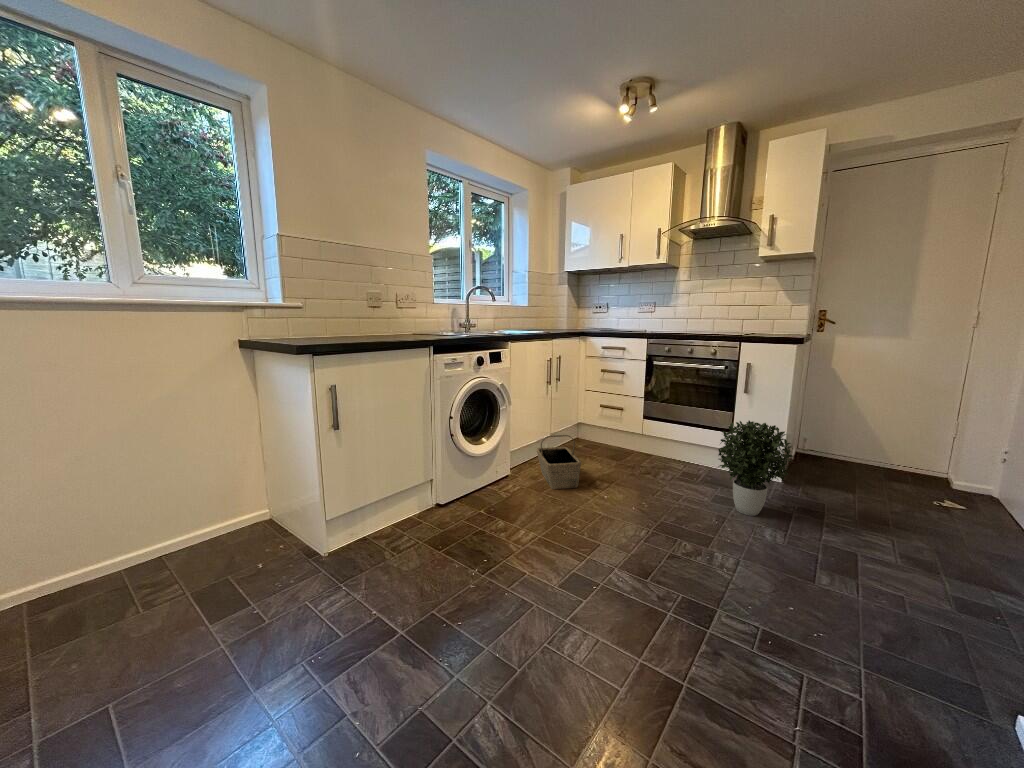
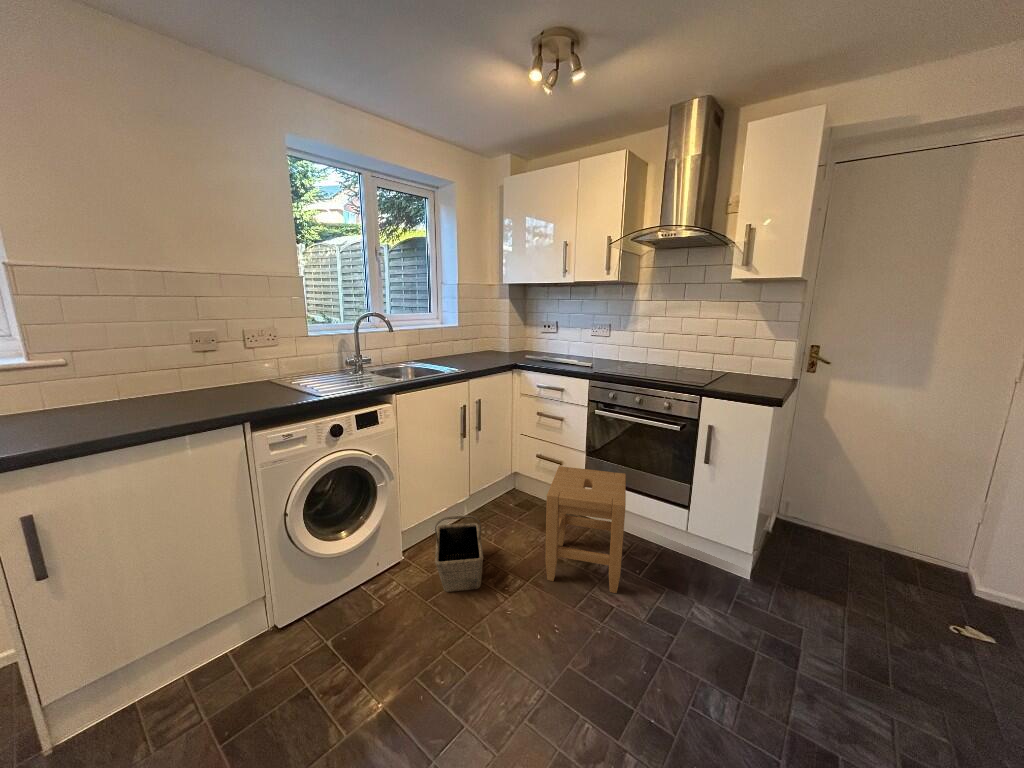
stool: none [626,403,690,489] -> present [545,466,626,593]
potted plant: present [718,421,793,516] -> none [655,522,758,657]

